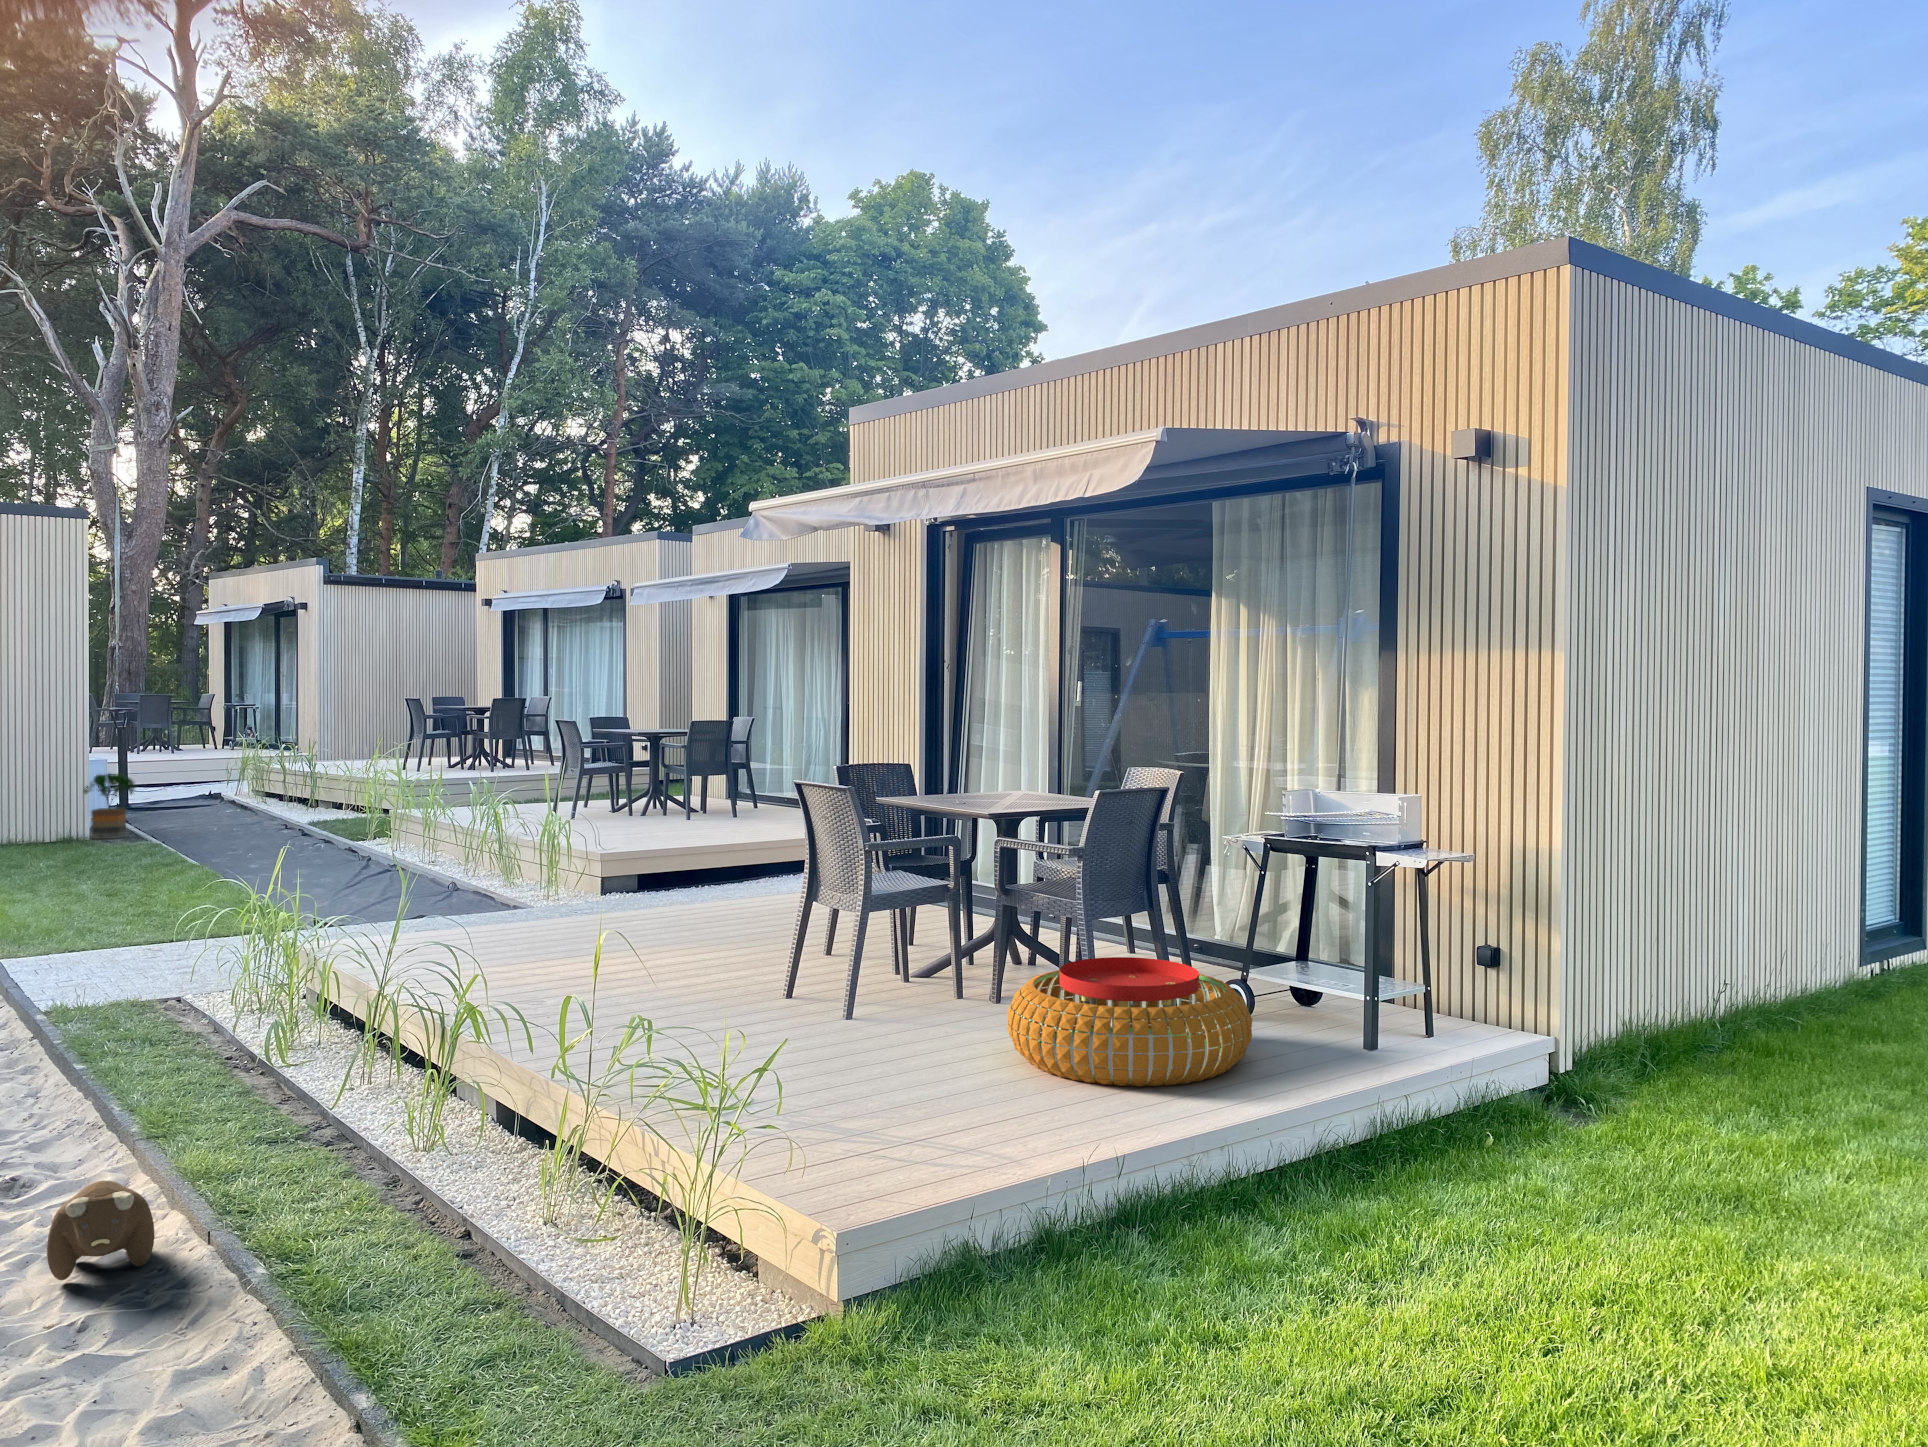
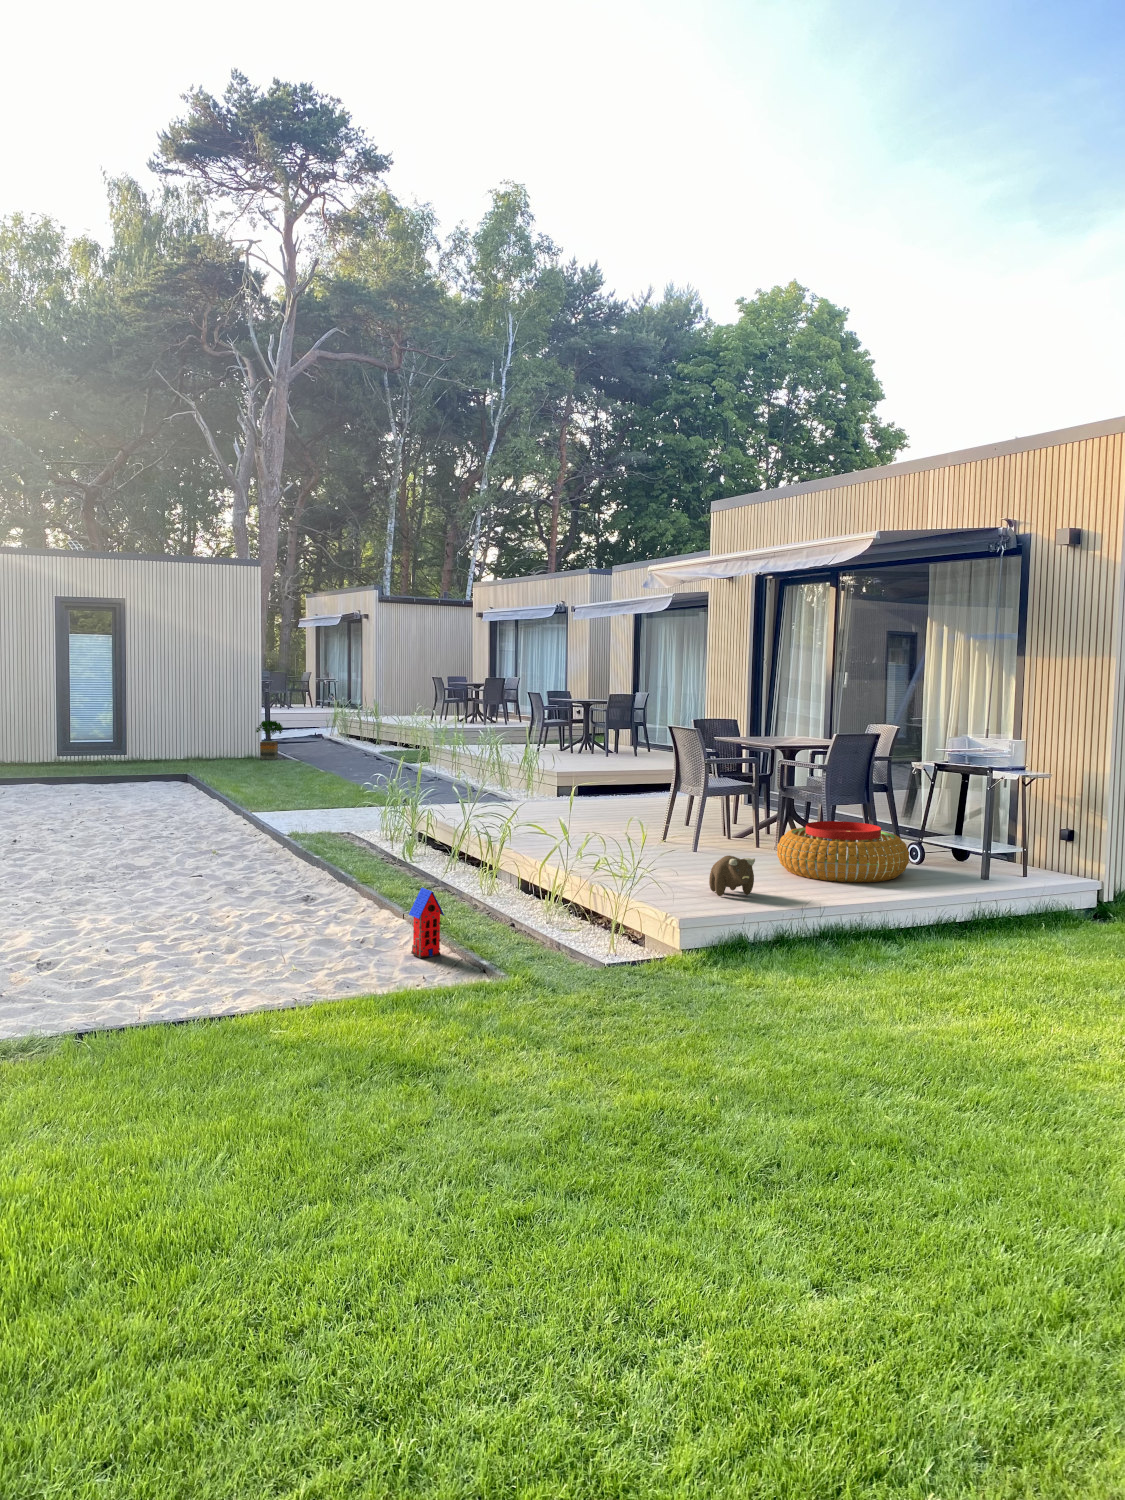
plush toy: present [47,1181,154,1280] -> present [709,856,755,896]
toy house: none [160,1221,258,1408] -> present [409,888,444,958]

